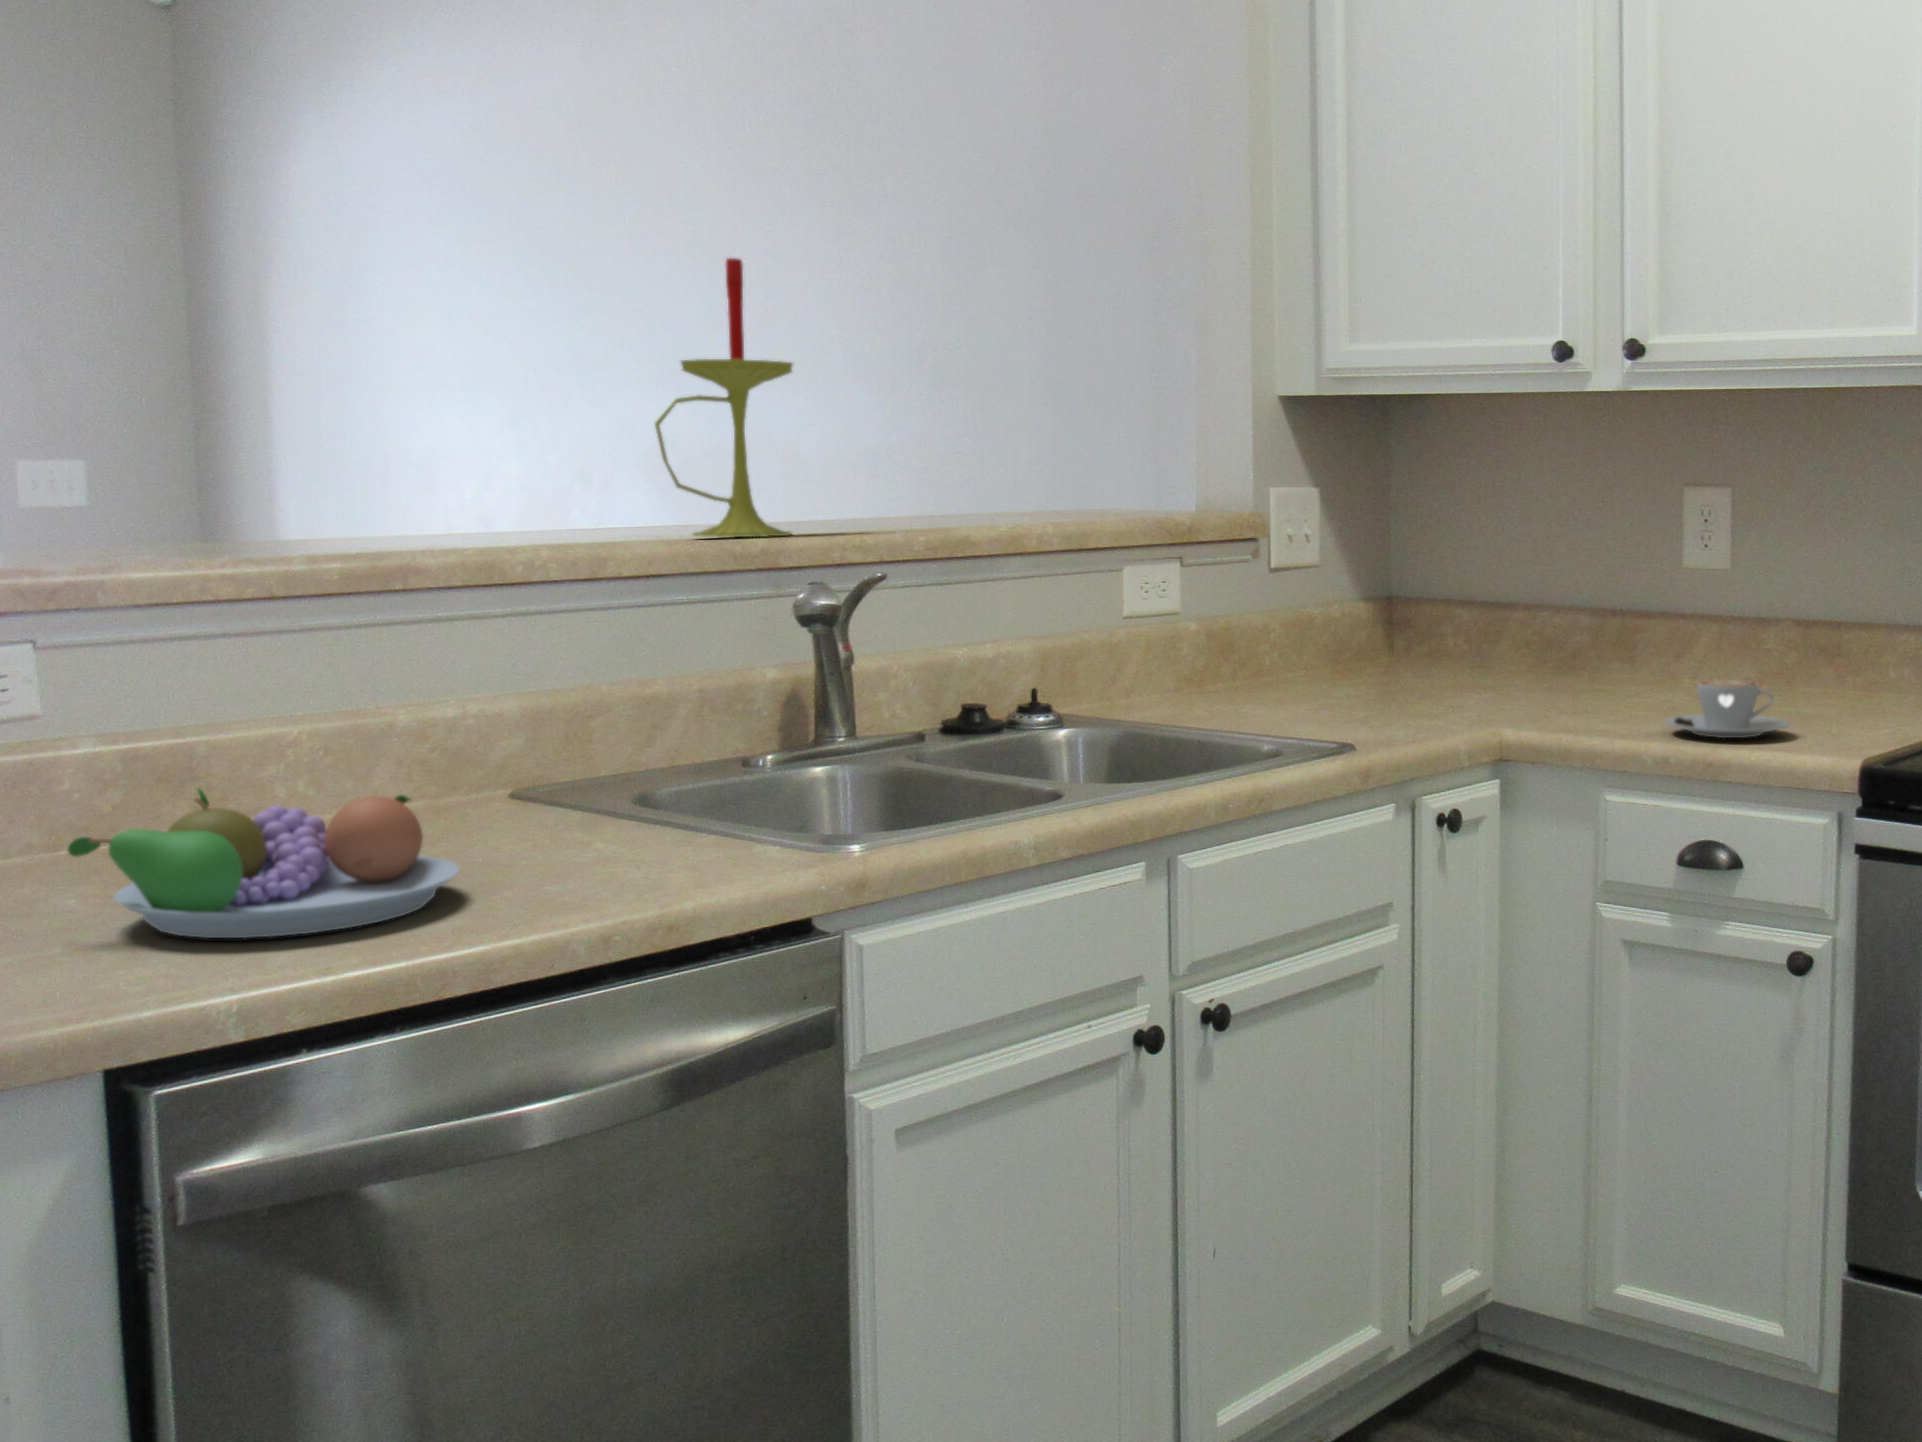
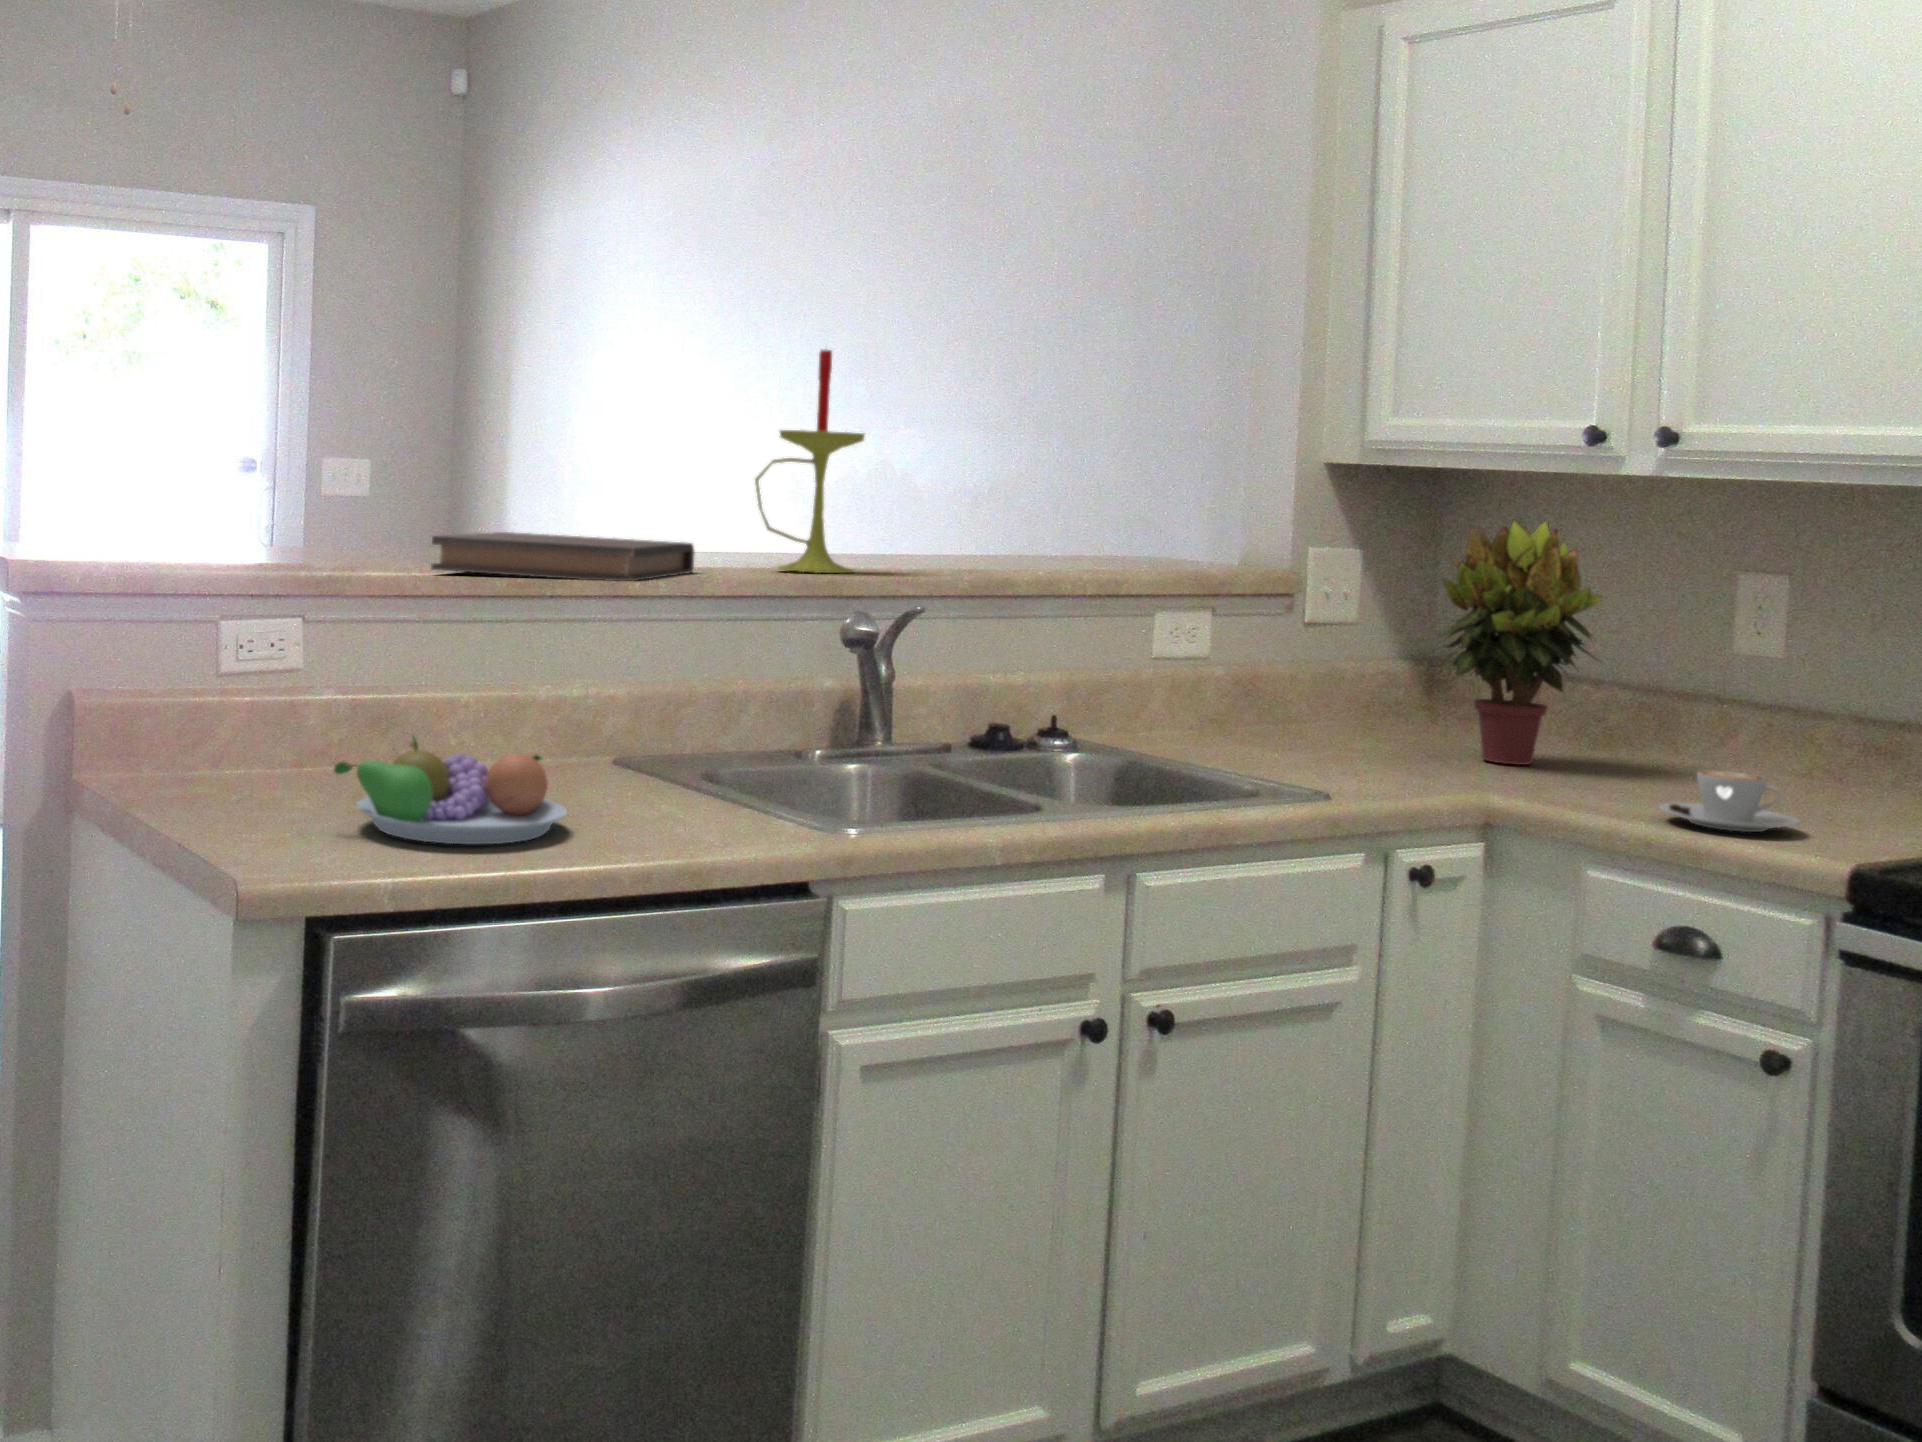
potted plant: none [1413,443,1577,697] -> present [1440,521,1602,765]
book: none [192,507,583,558] -> present [431,532,694,581]

